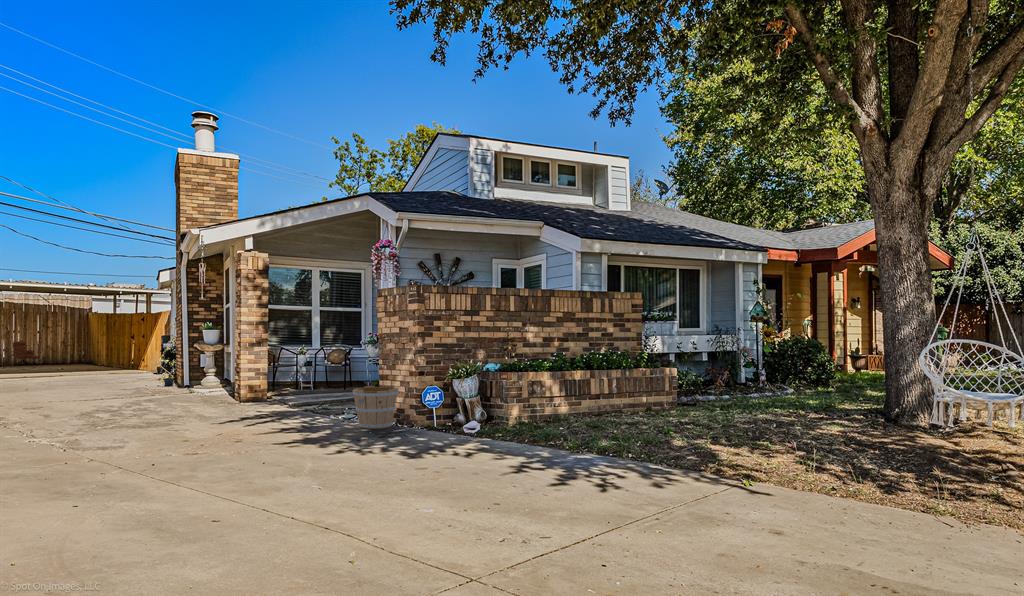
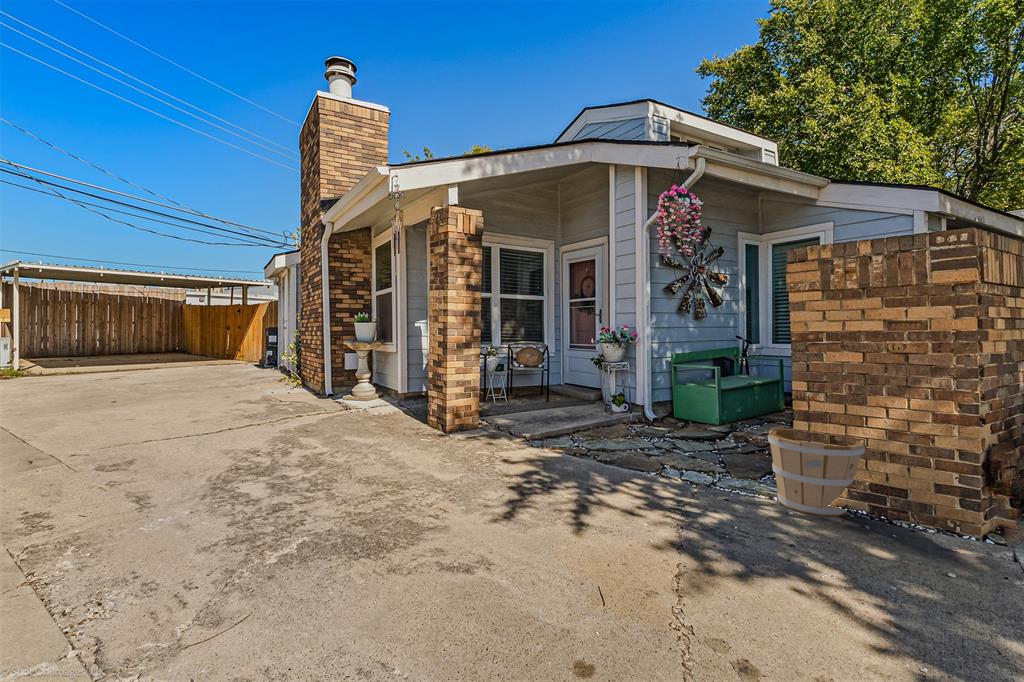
lounge chair: present [12,341,40,364] -> none [106,332,136,356]
potted plant: present [160,347,177,386] -> none [295,341,319,391]

